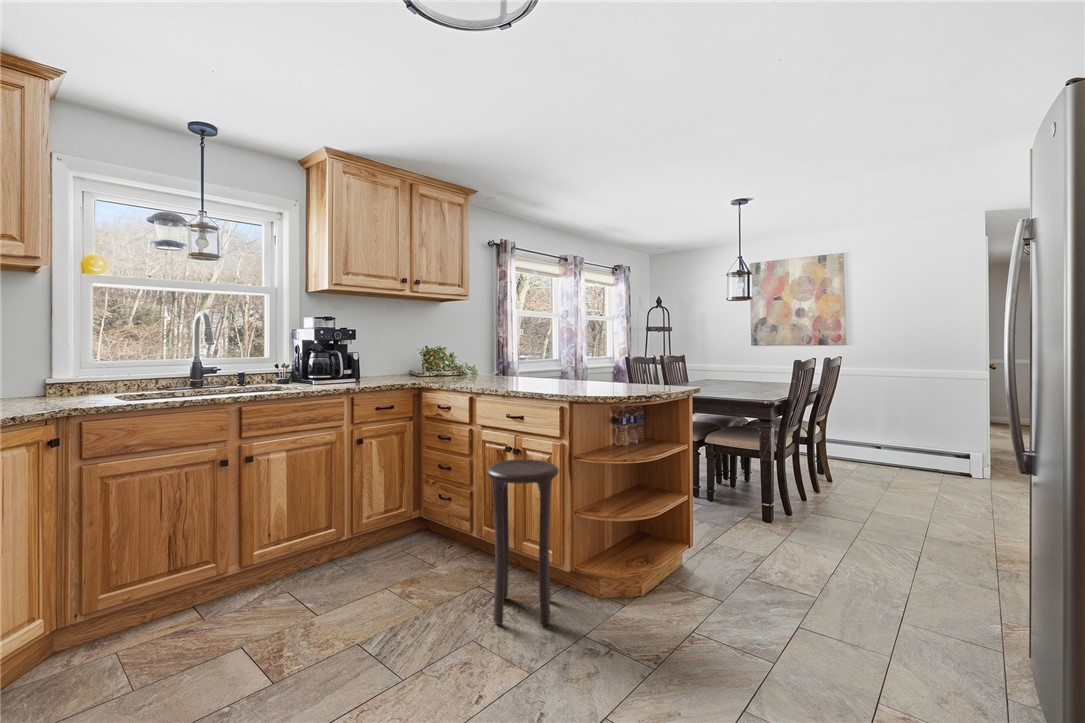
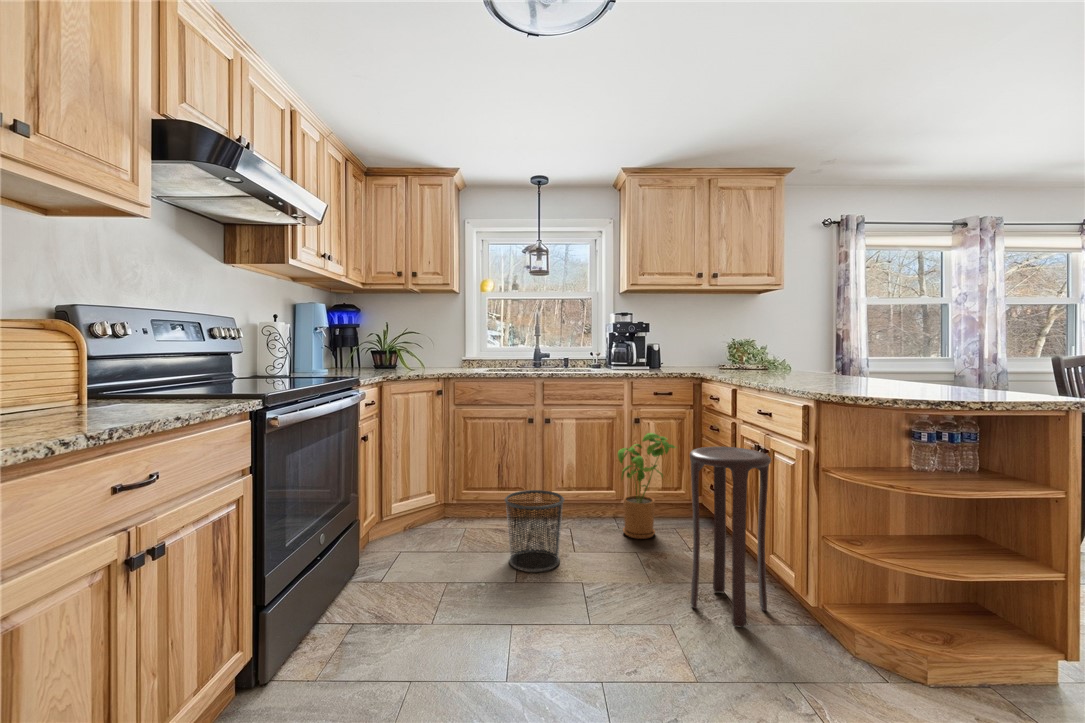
house plant: none [350,454,418,574] -> present [618,433,676,539]
waste bin: none [241,553,331,673] -> present [505,490,564,572]

